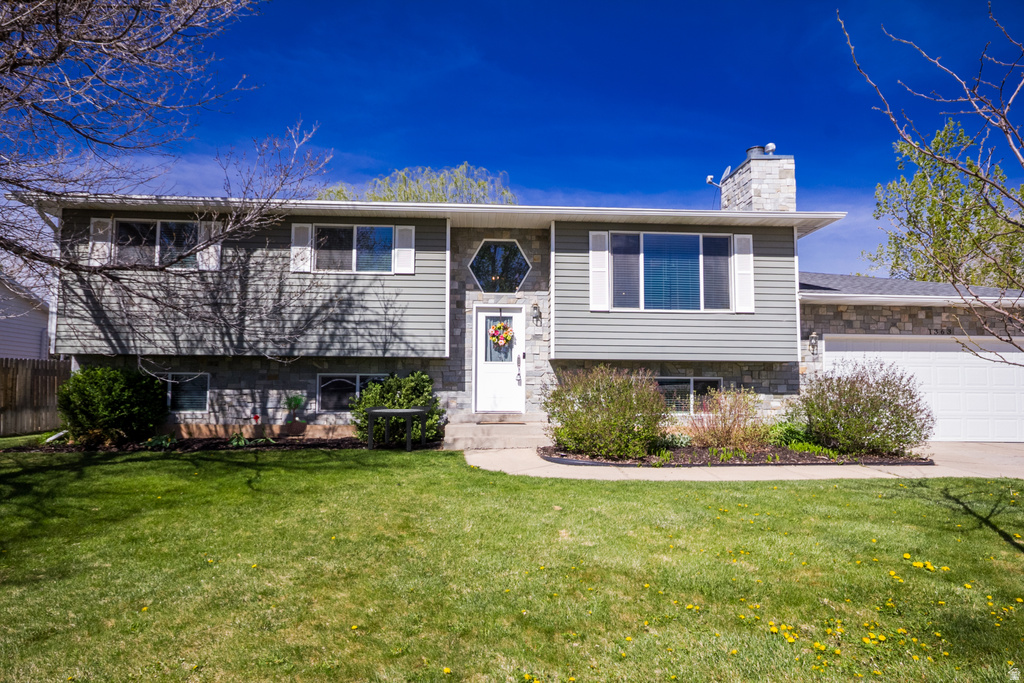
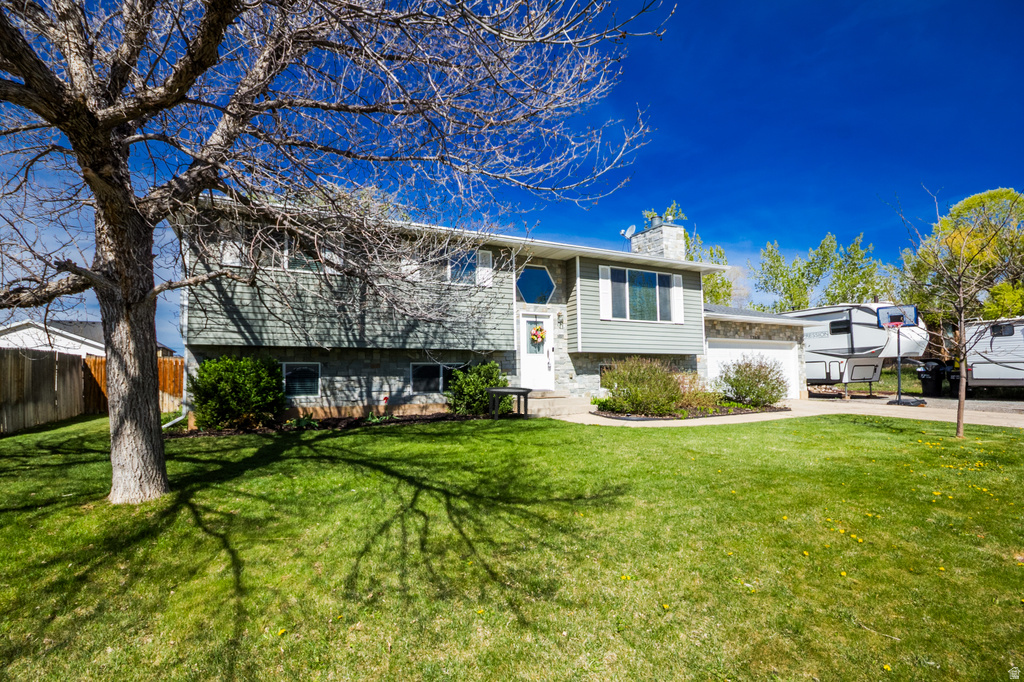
potted tree: present [281,394,307,436] -> none [393,376,415,414]

